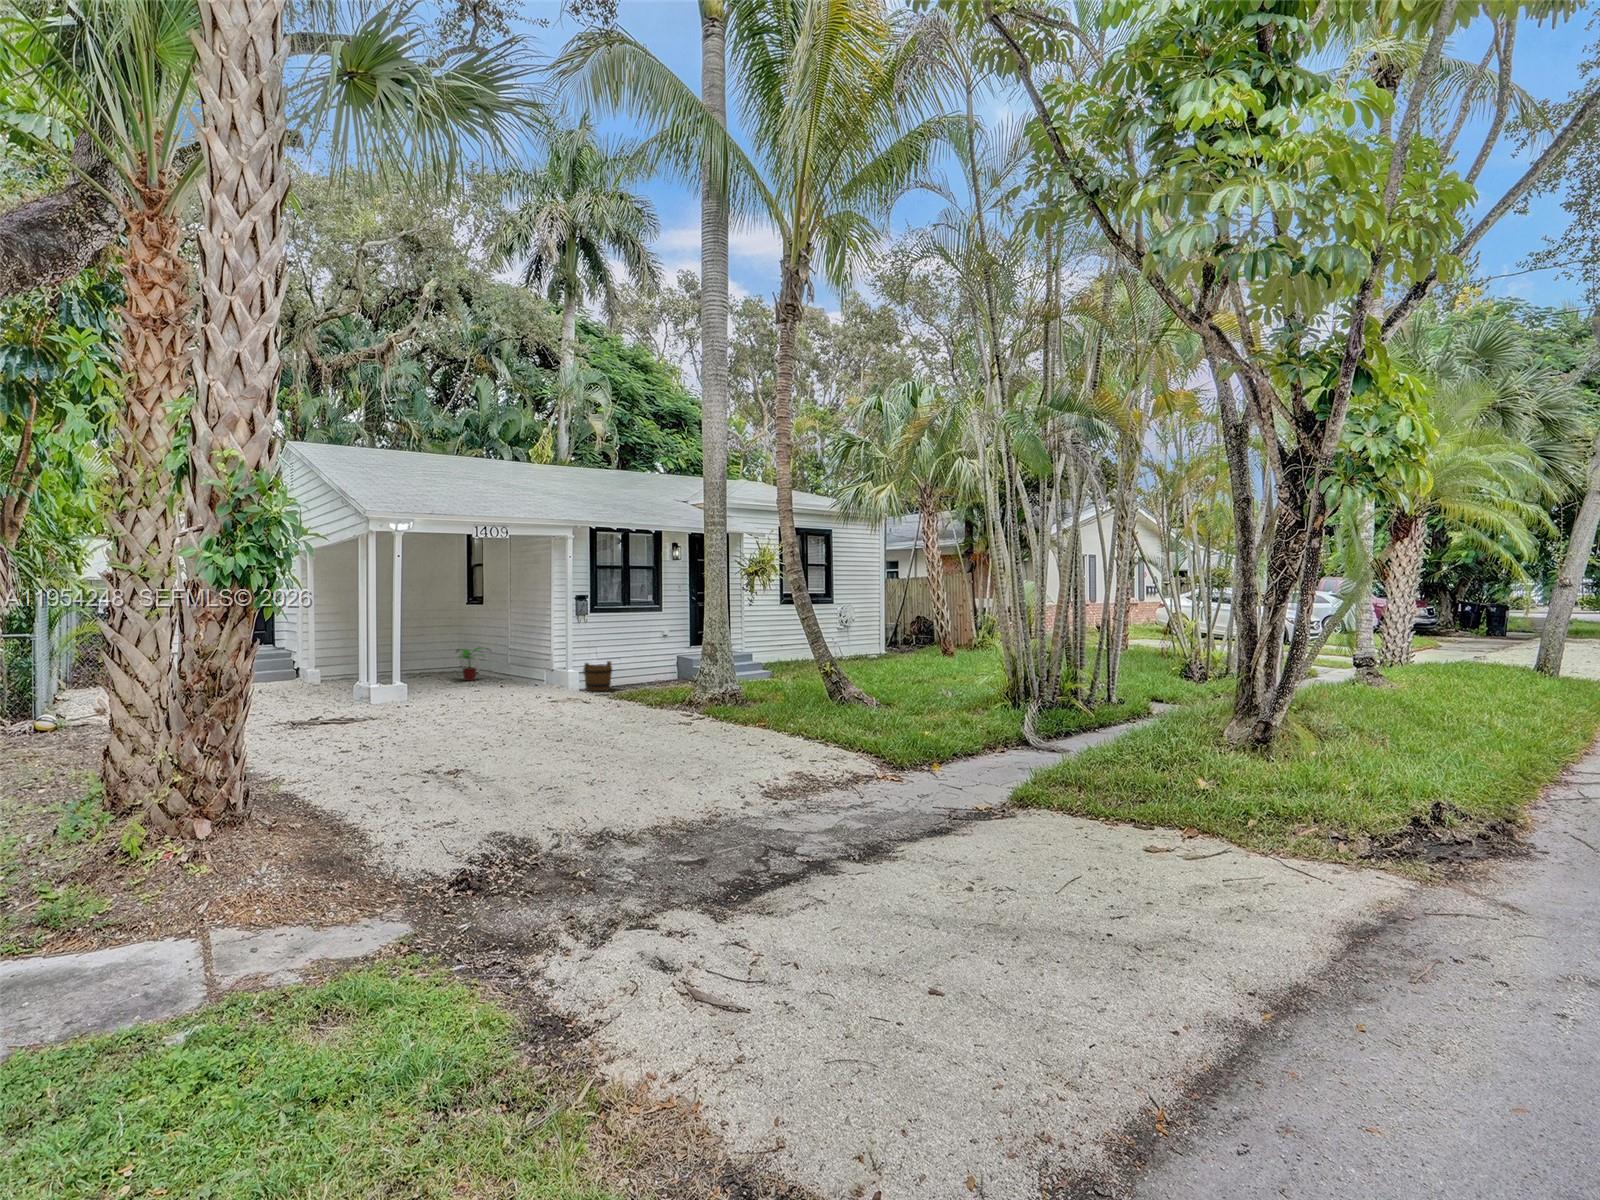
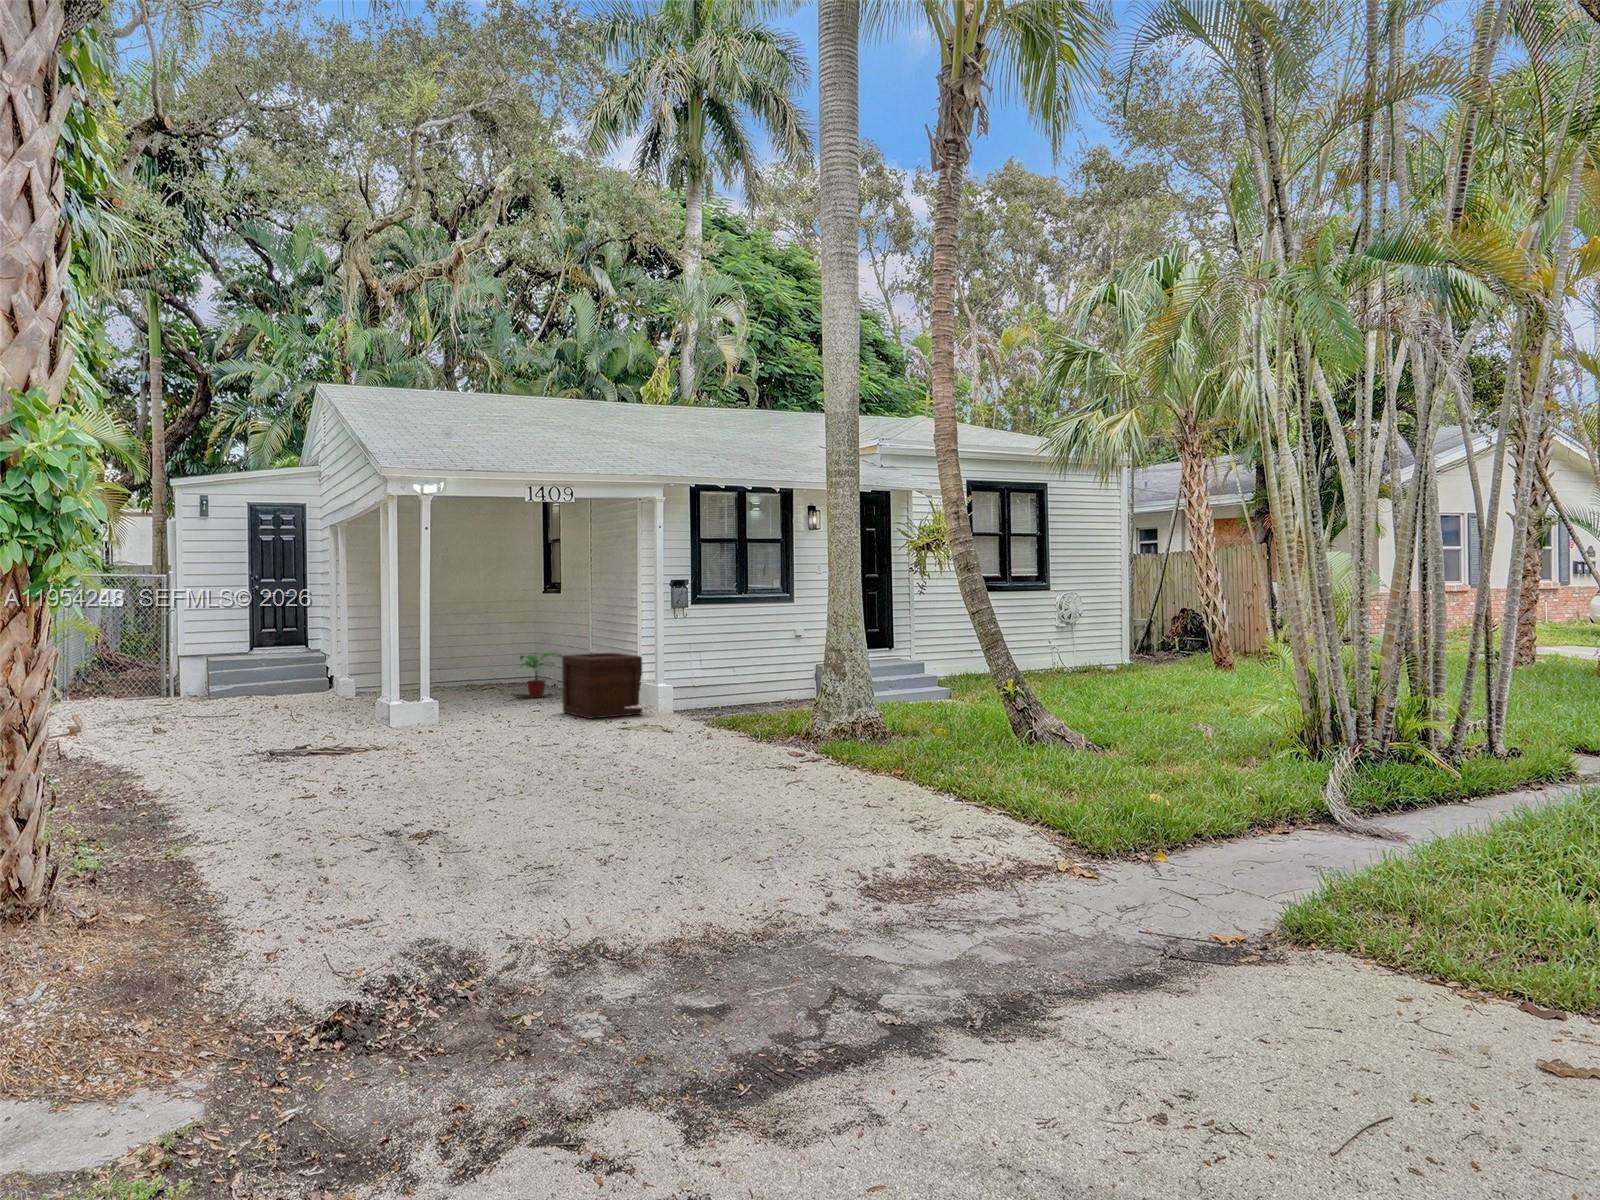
wooden crate: none [497,647,558,695] -> present [562,653,642,719]
bucket: present [583,661,612,691] -> none [676,674,717,716]

